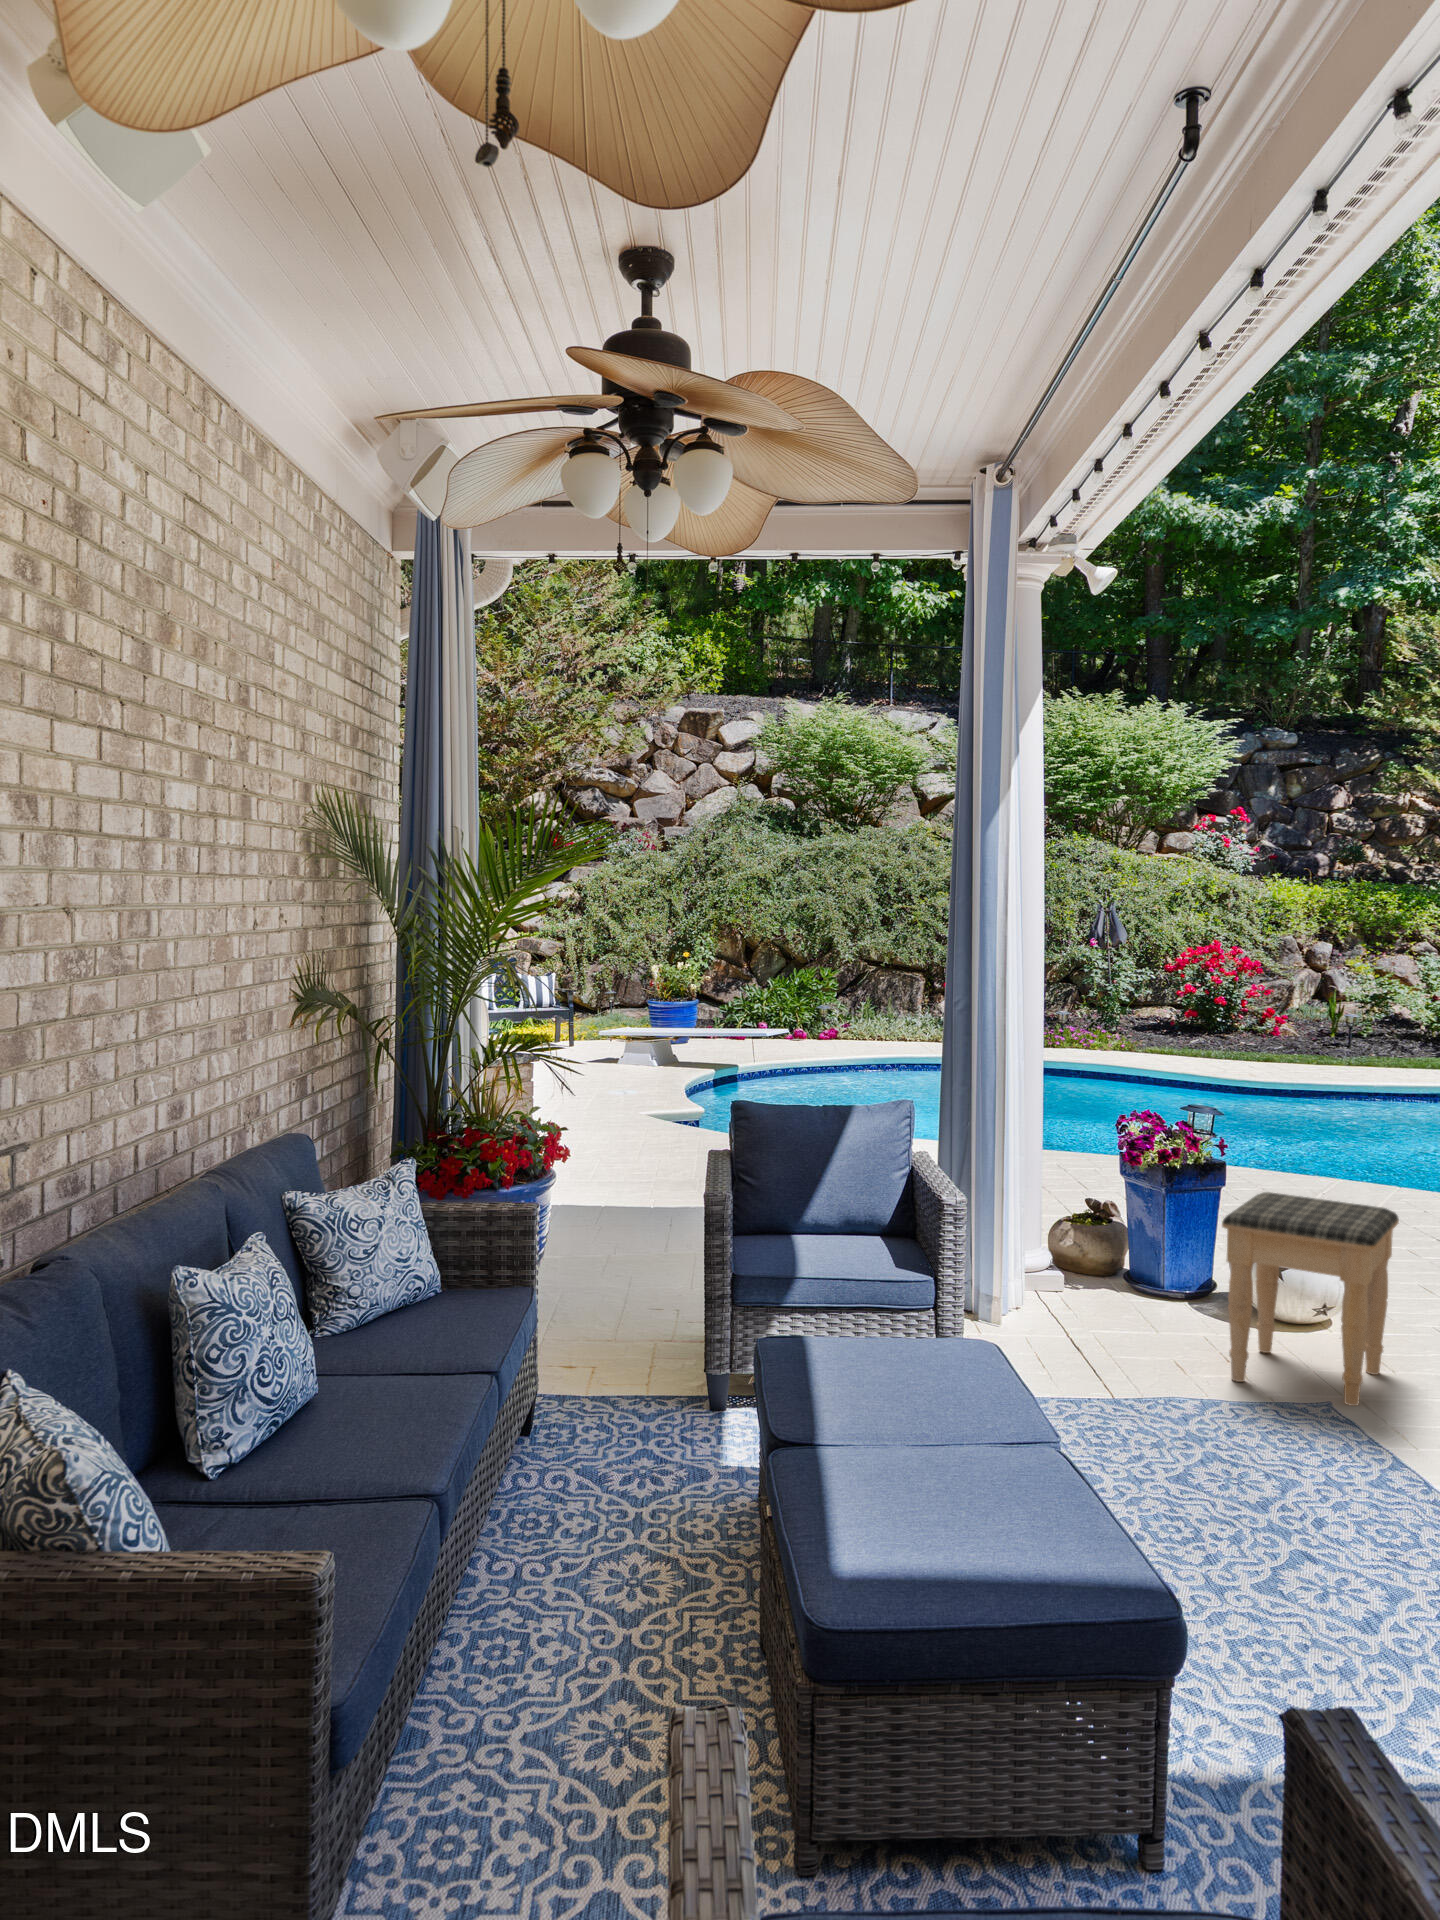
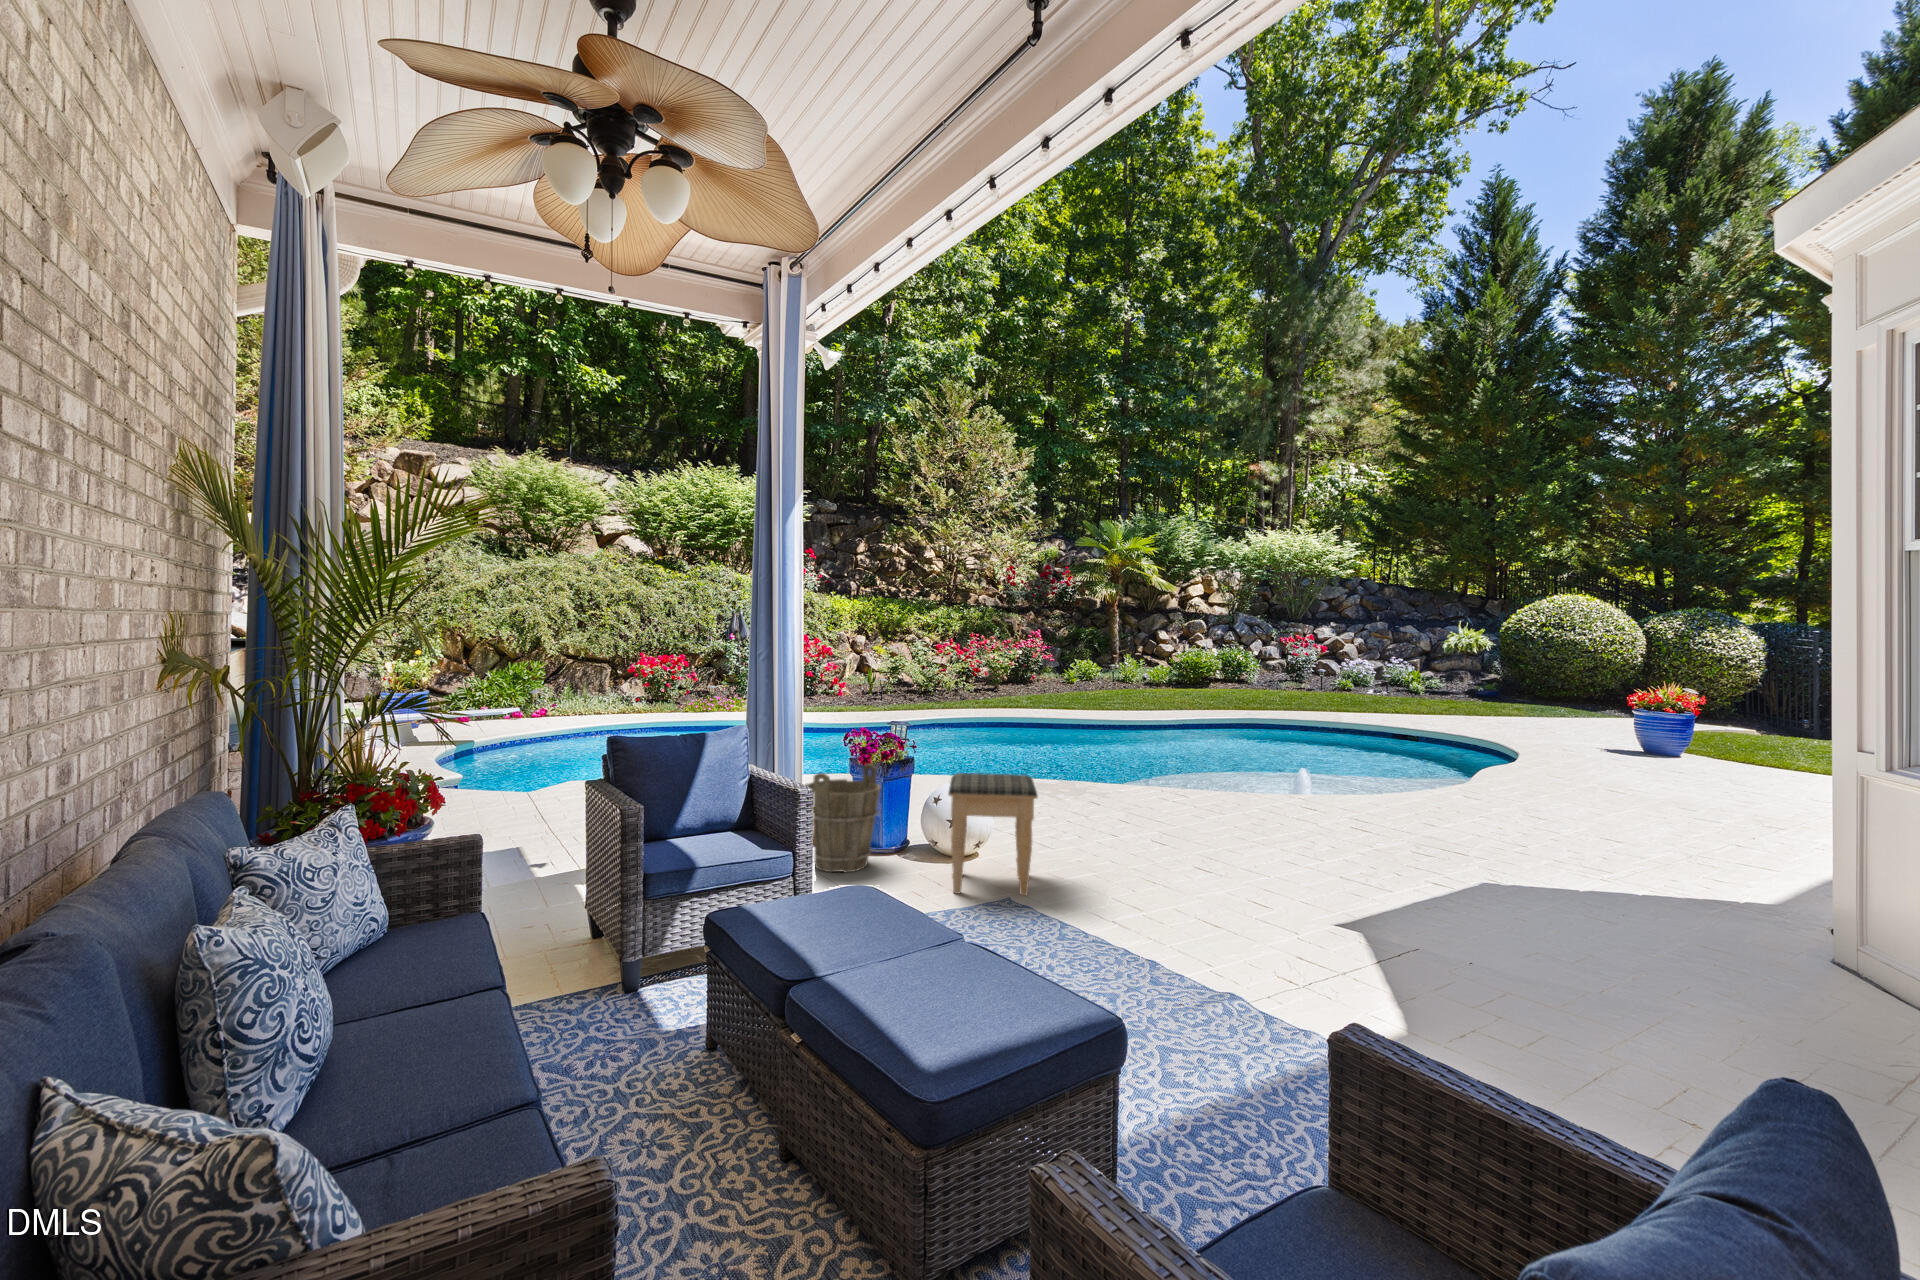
bucket: none [1034,1162,1151,1321] -> present [806,764,881,872]

